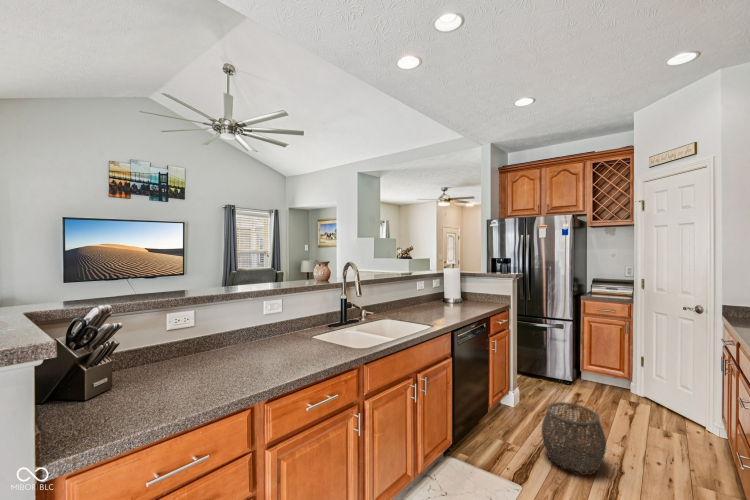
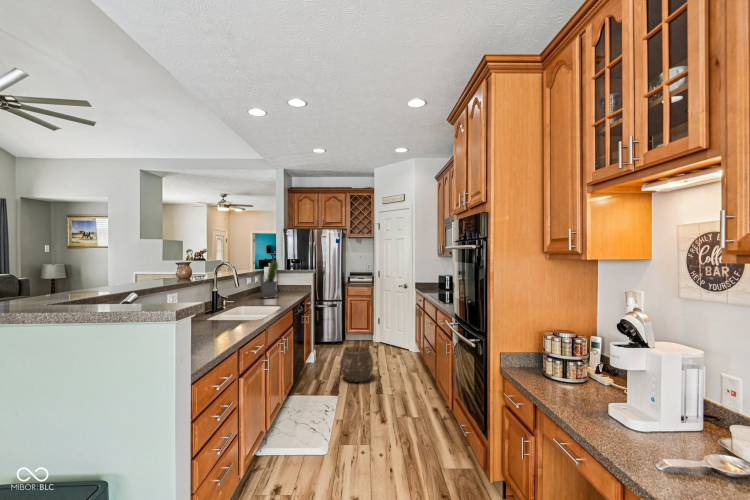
potted plant: none [426,256,451,310] -> present [261,260,278,299]

